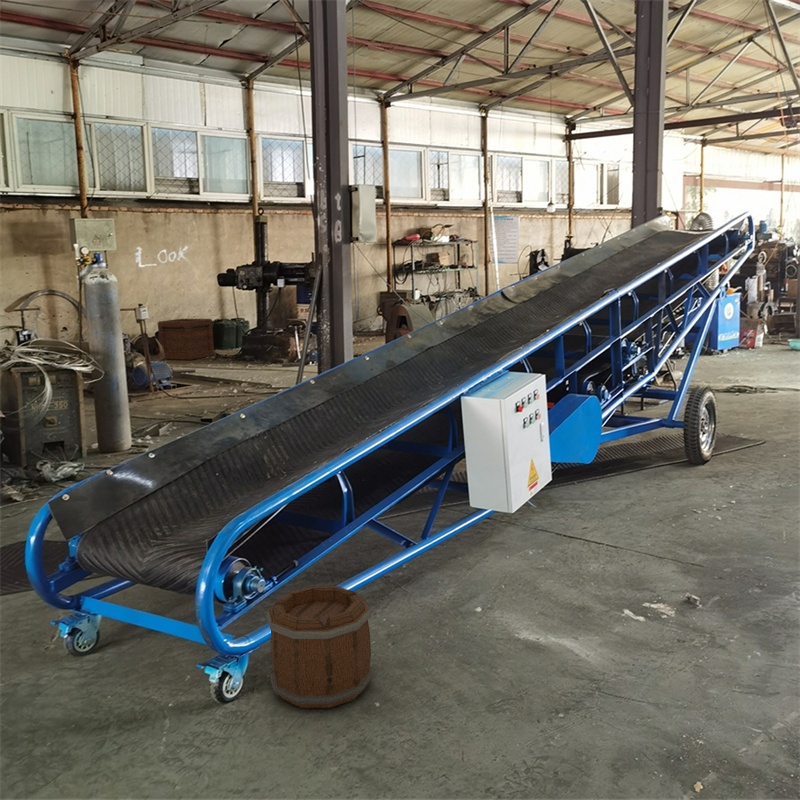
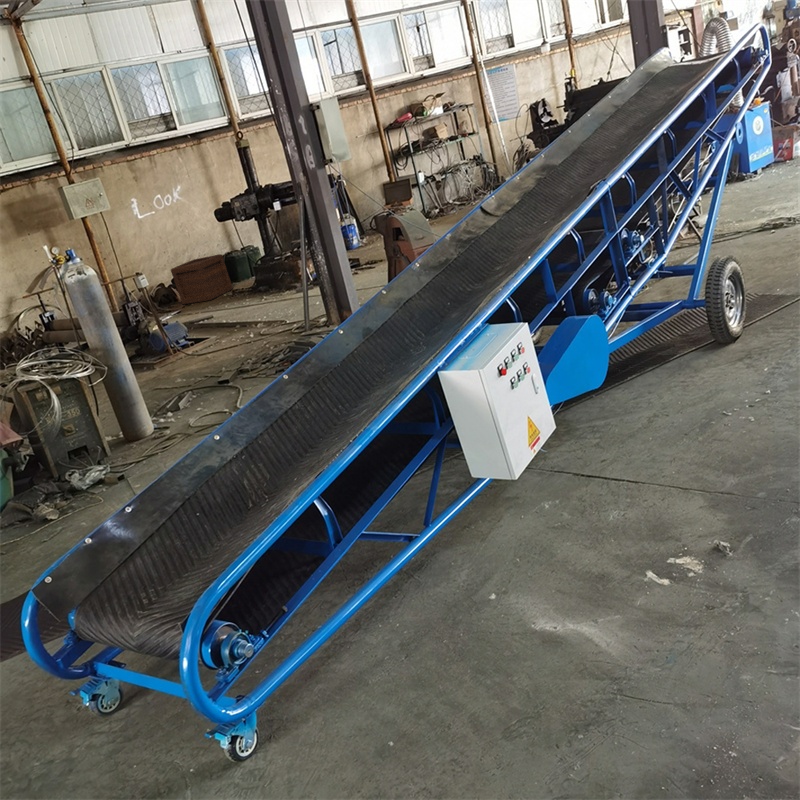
bucket: present [267,586,374,708] -> none [263,630,385,768]

